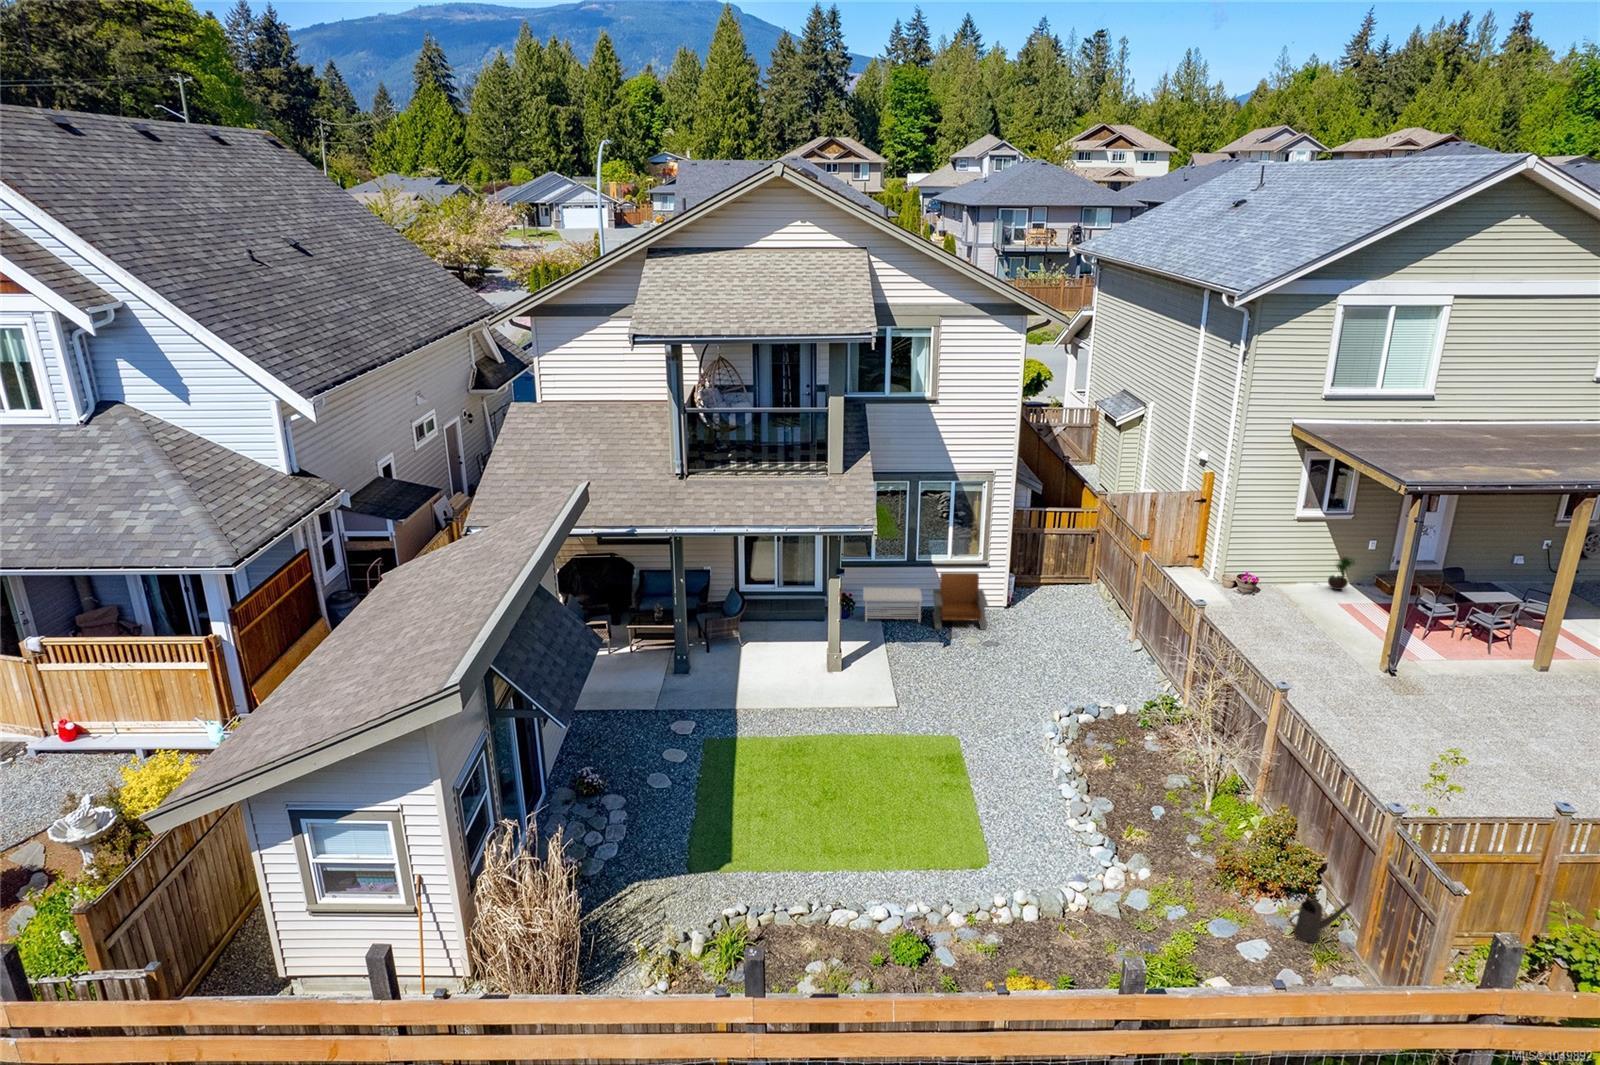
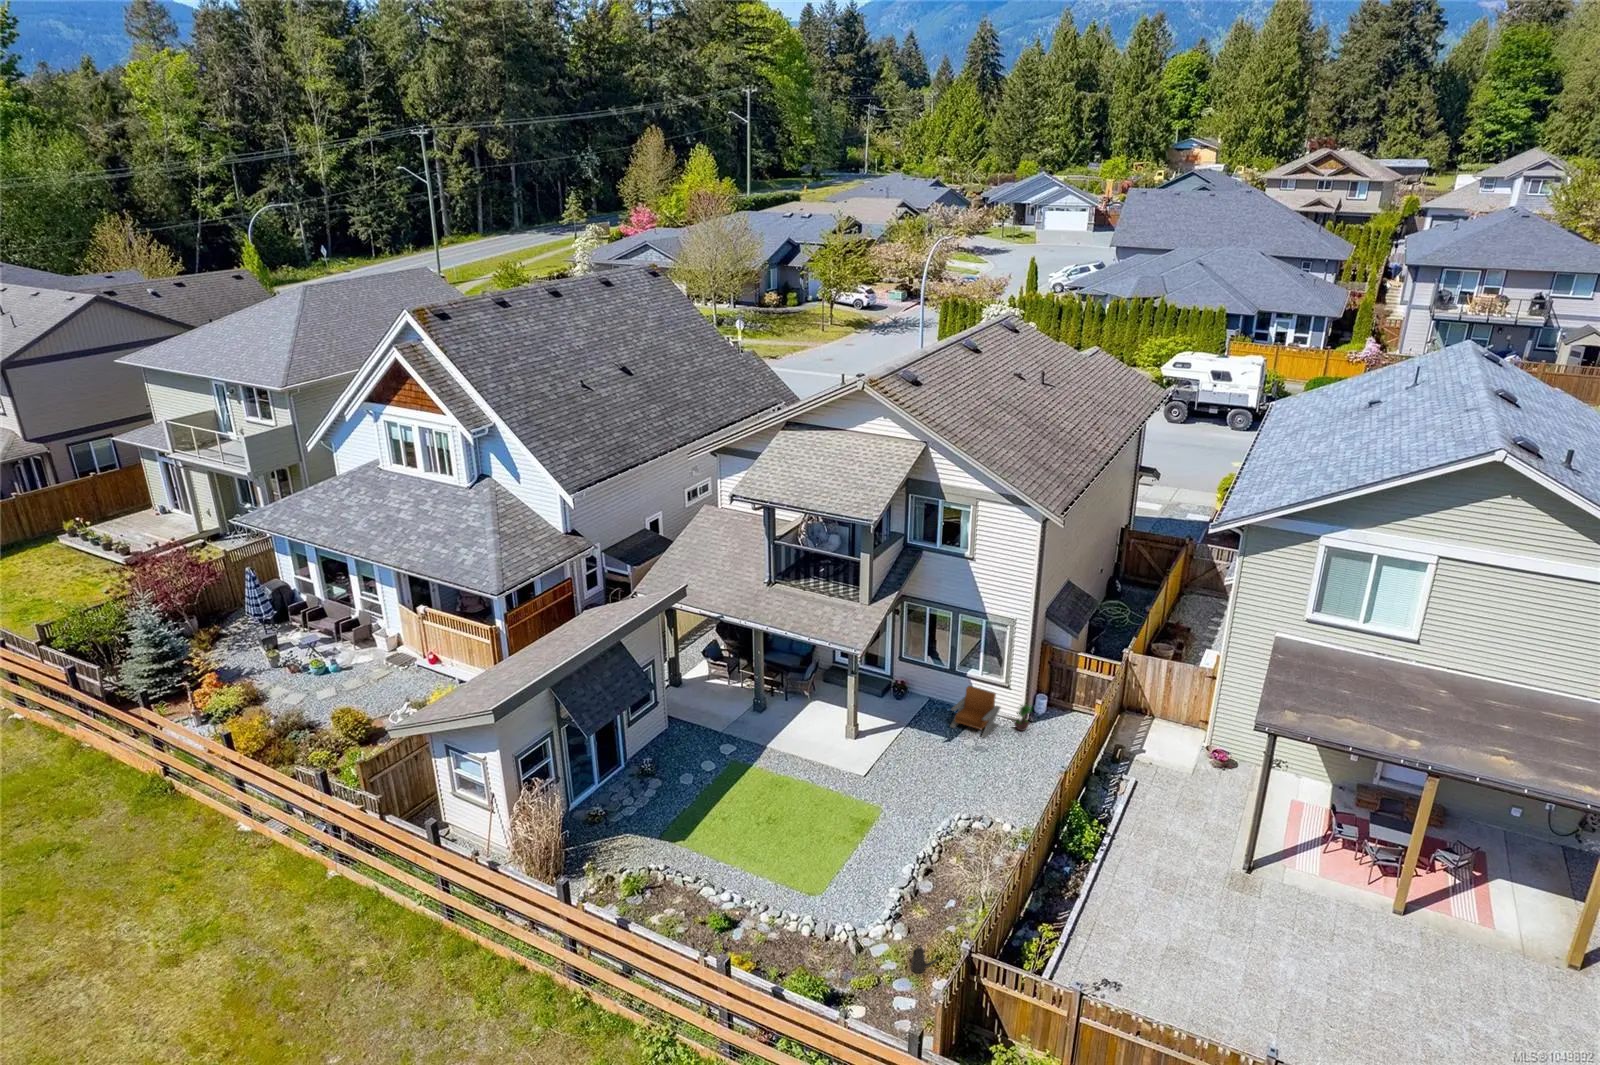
potted tree: present [1328,557,1355,590] -> present [1014,705,1031,731]
storage bench: present [863,587,922,621] -> none [908,681,958,719]

